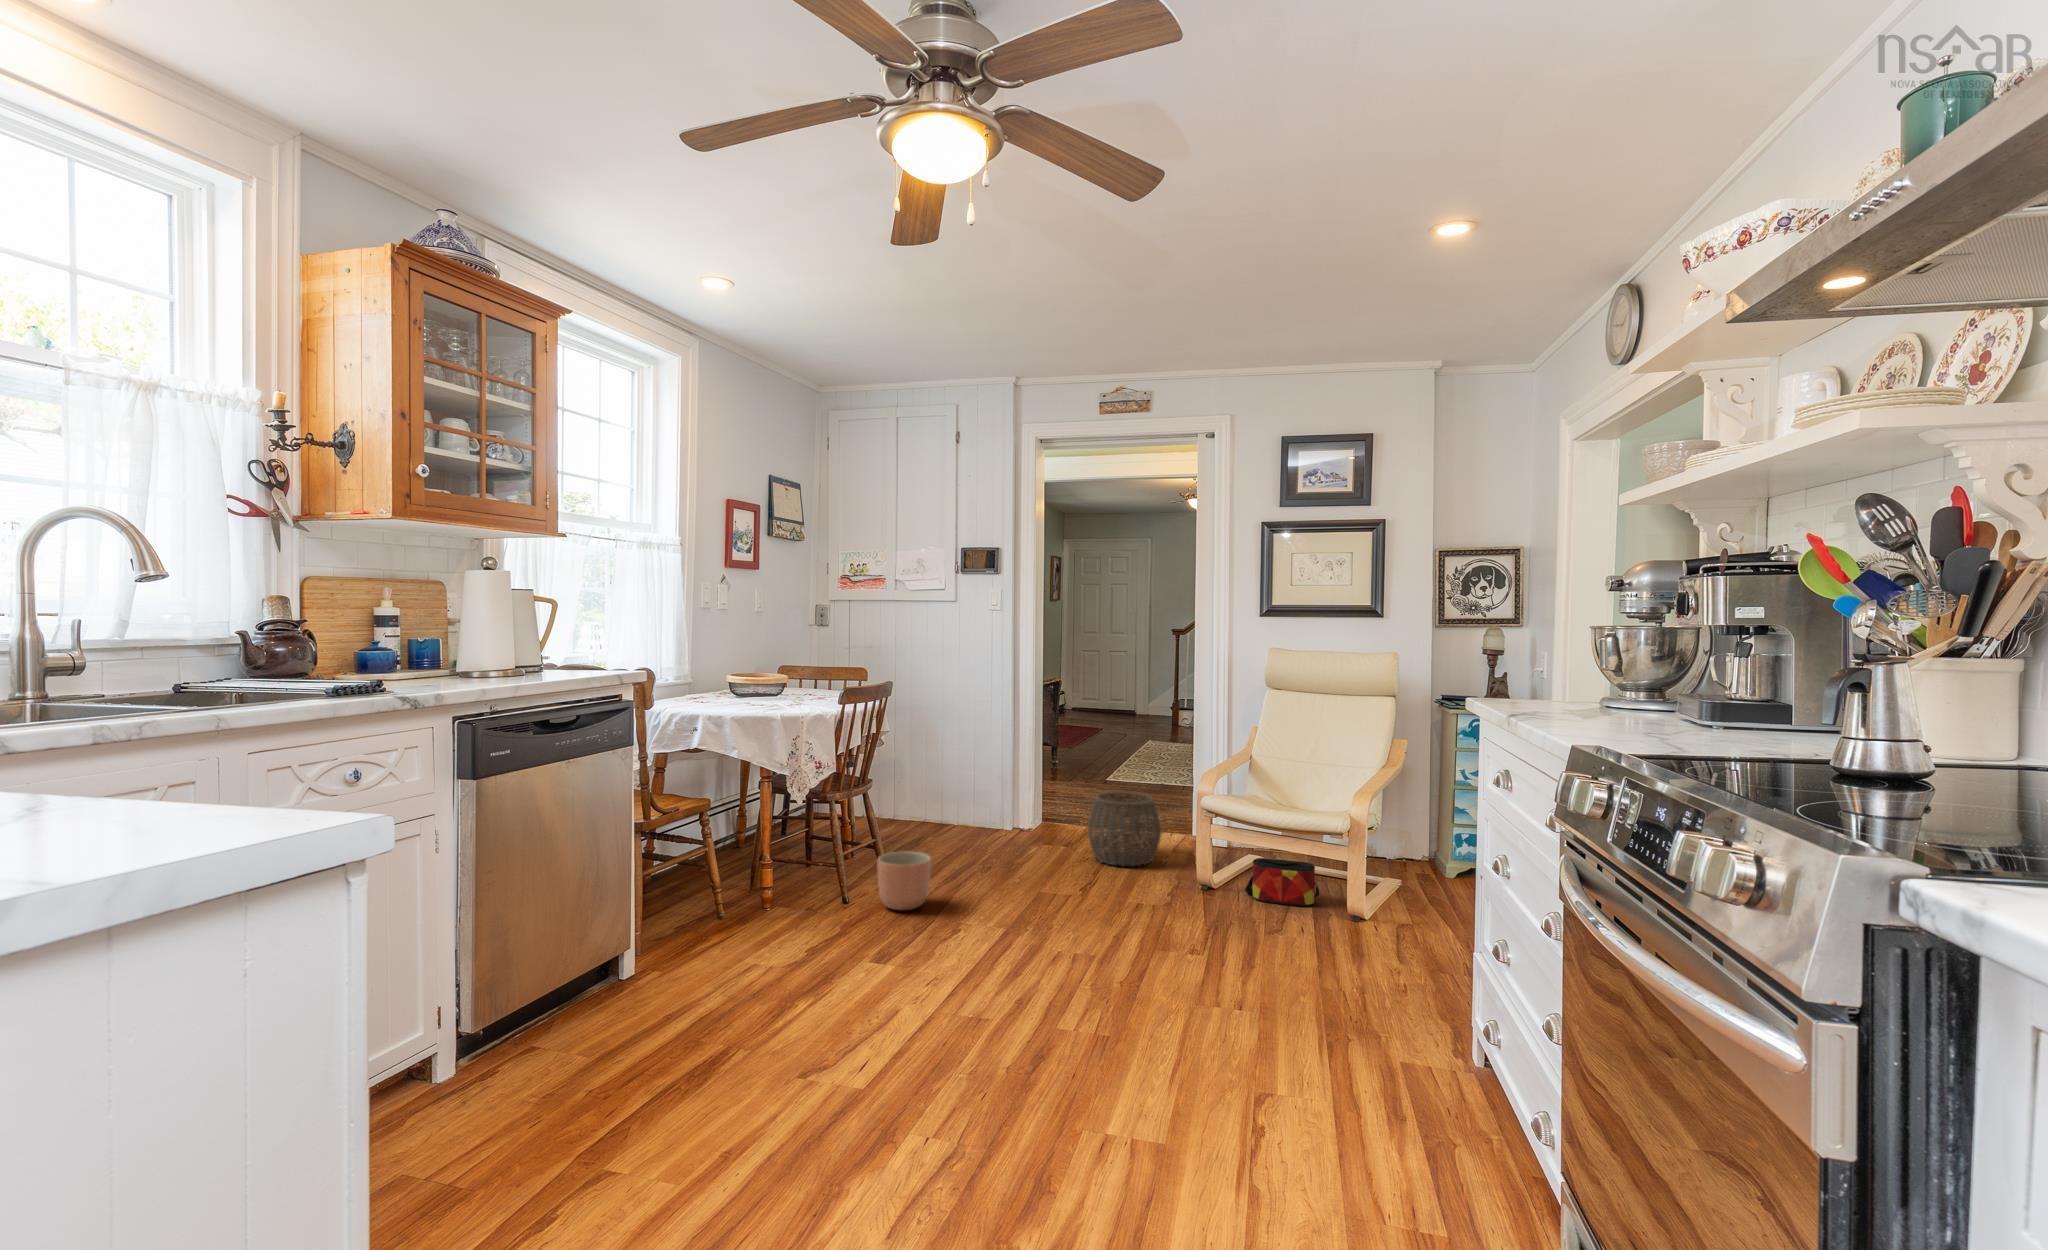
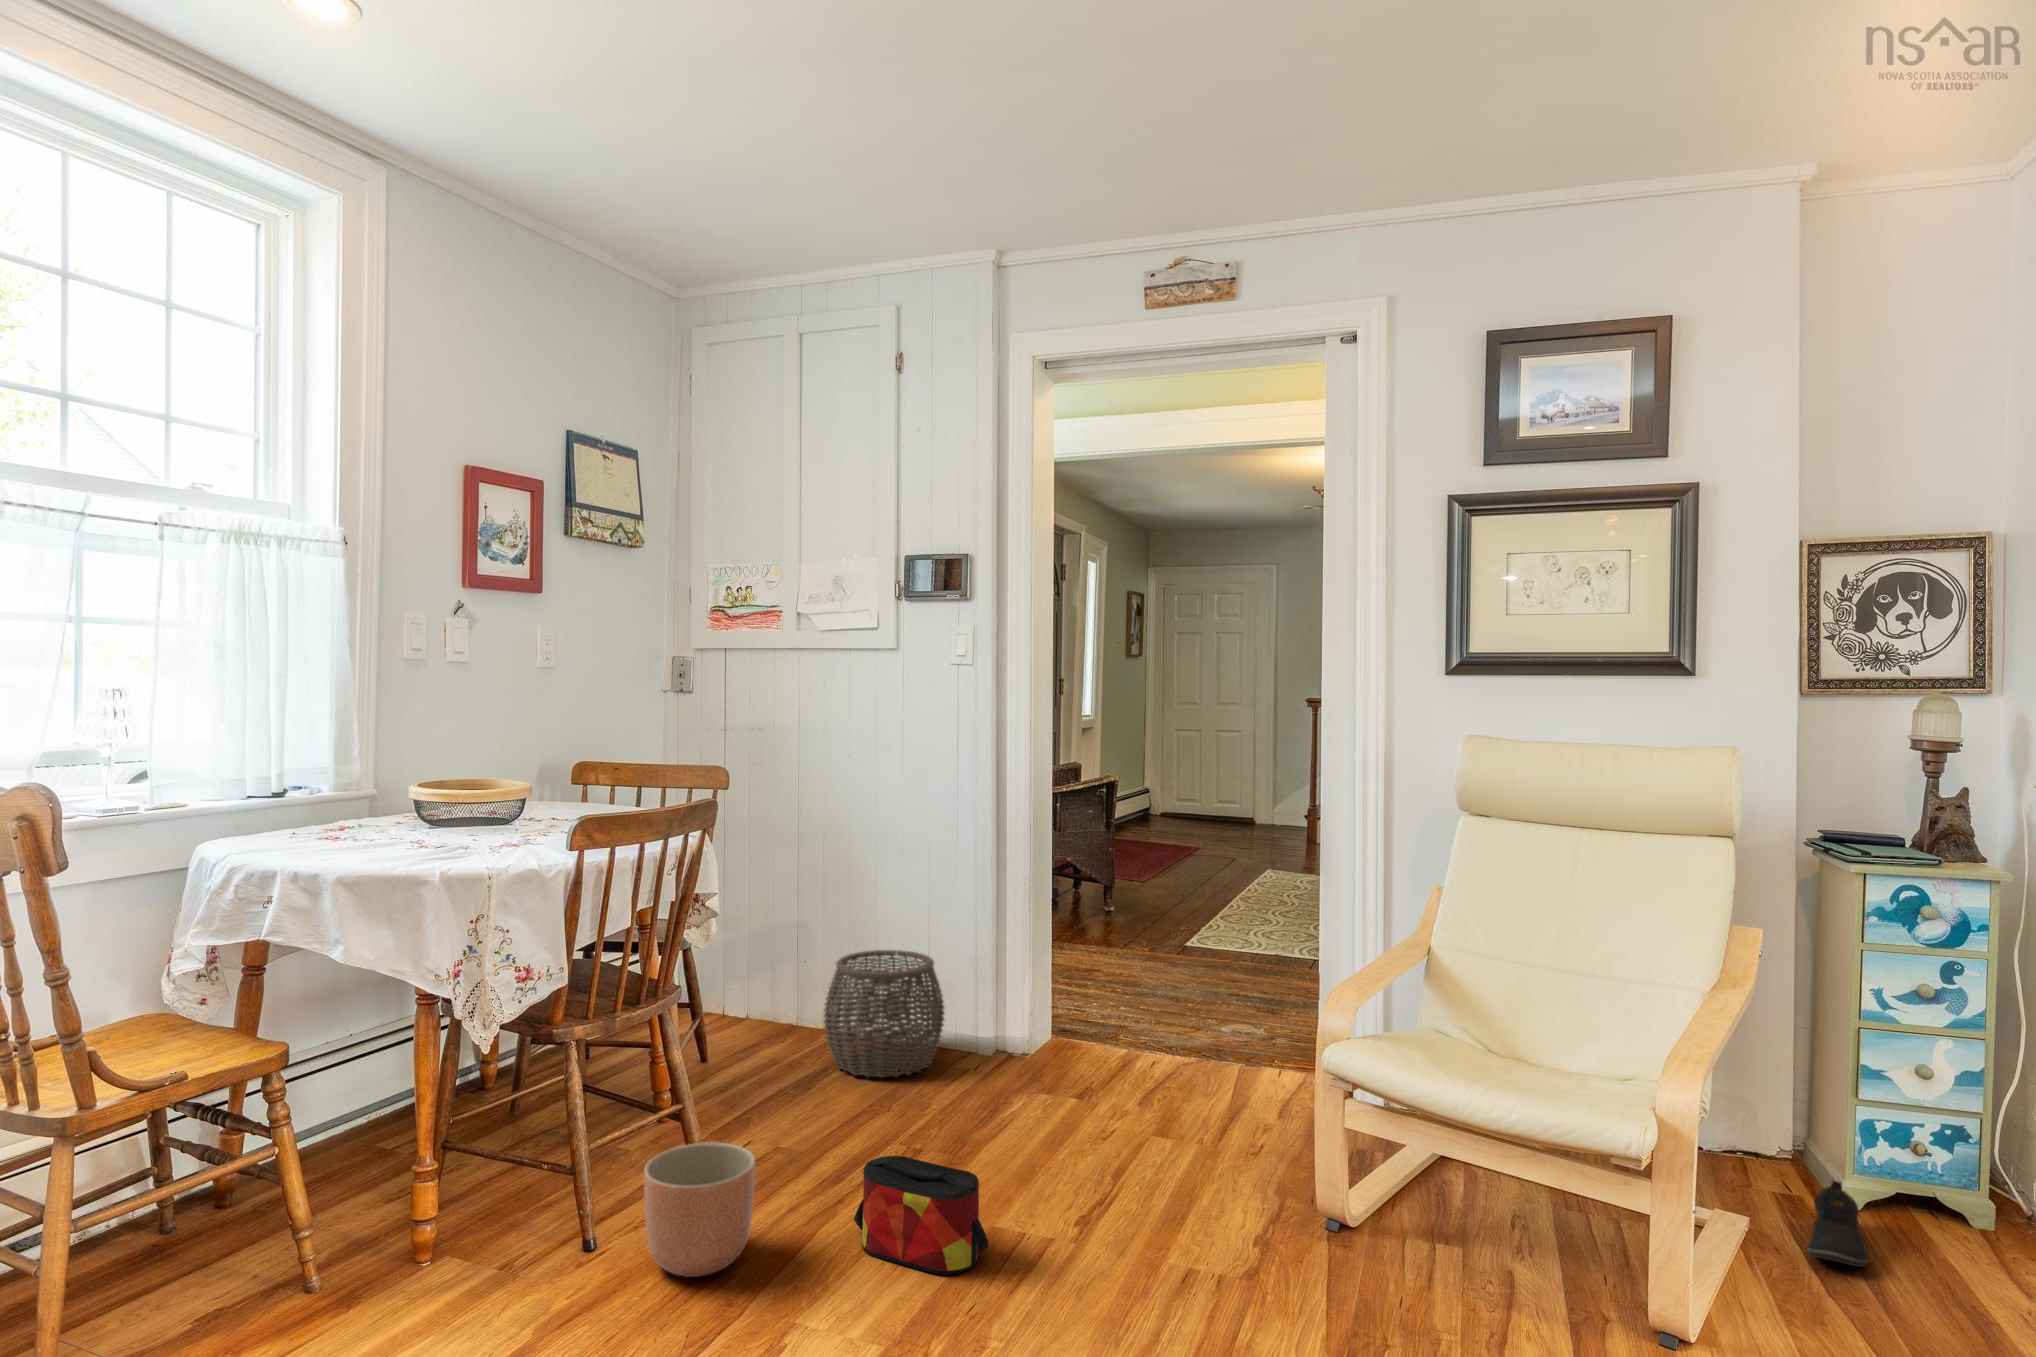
woven basket: present [1088,792,1161,866] -> present [824,950,945,1078]
bag: present [1245,858,1319,906] -> present [854,1156,988,1275]
shoe: none [1422,860,1450,893] -> present [1807,1181,1868,1267]

